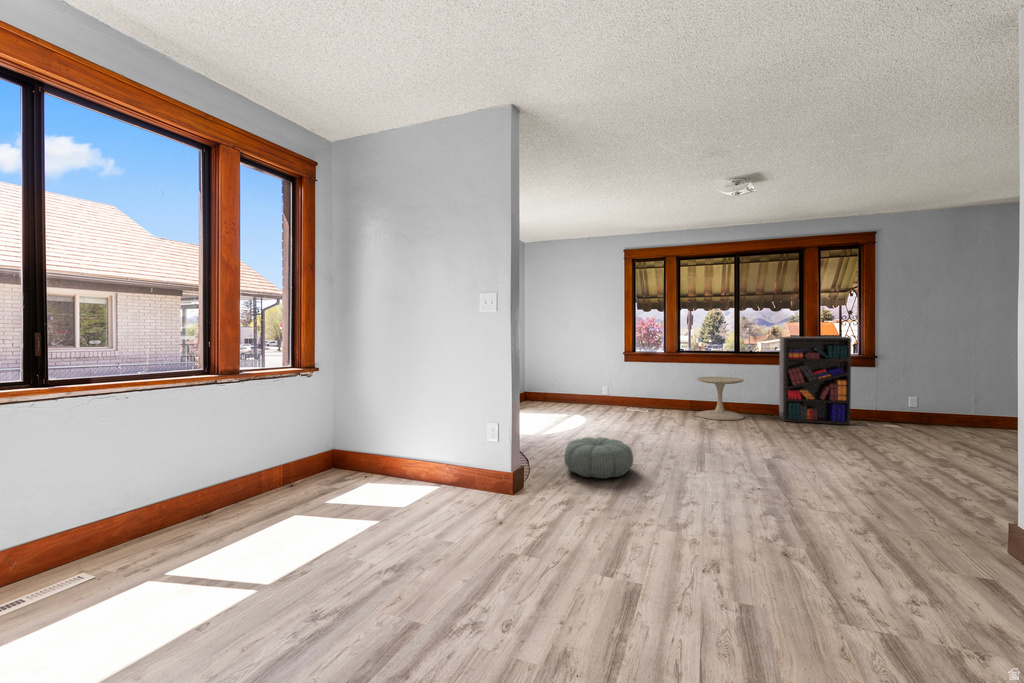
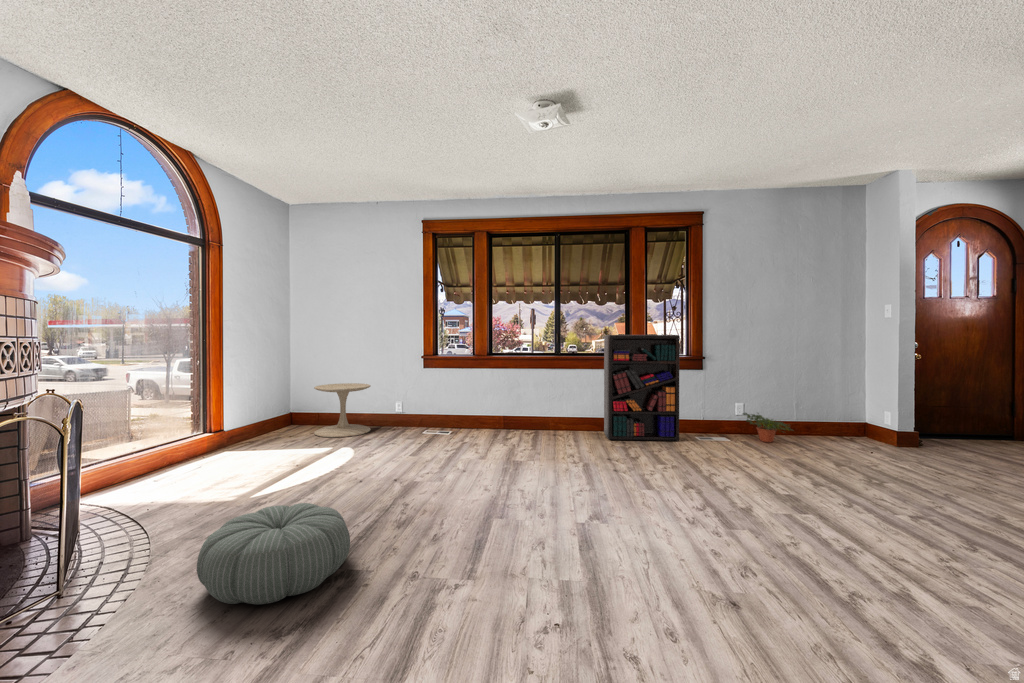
side table: present [697,377,744,420] -> present [314,383,371,437]
potted plant: none [914,404,970,431] -> present [743,413,793,442]

